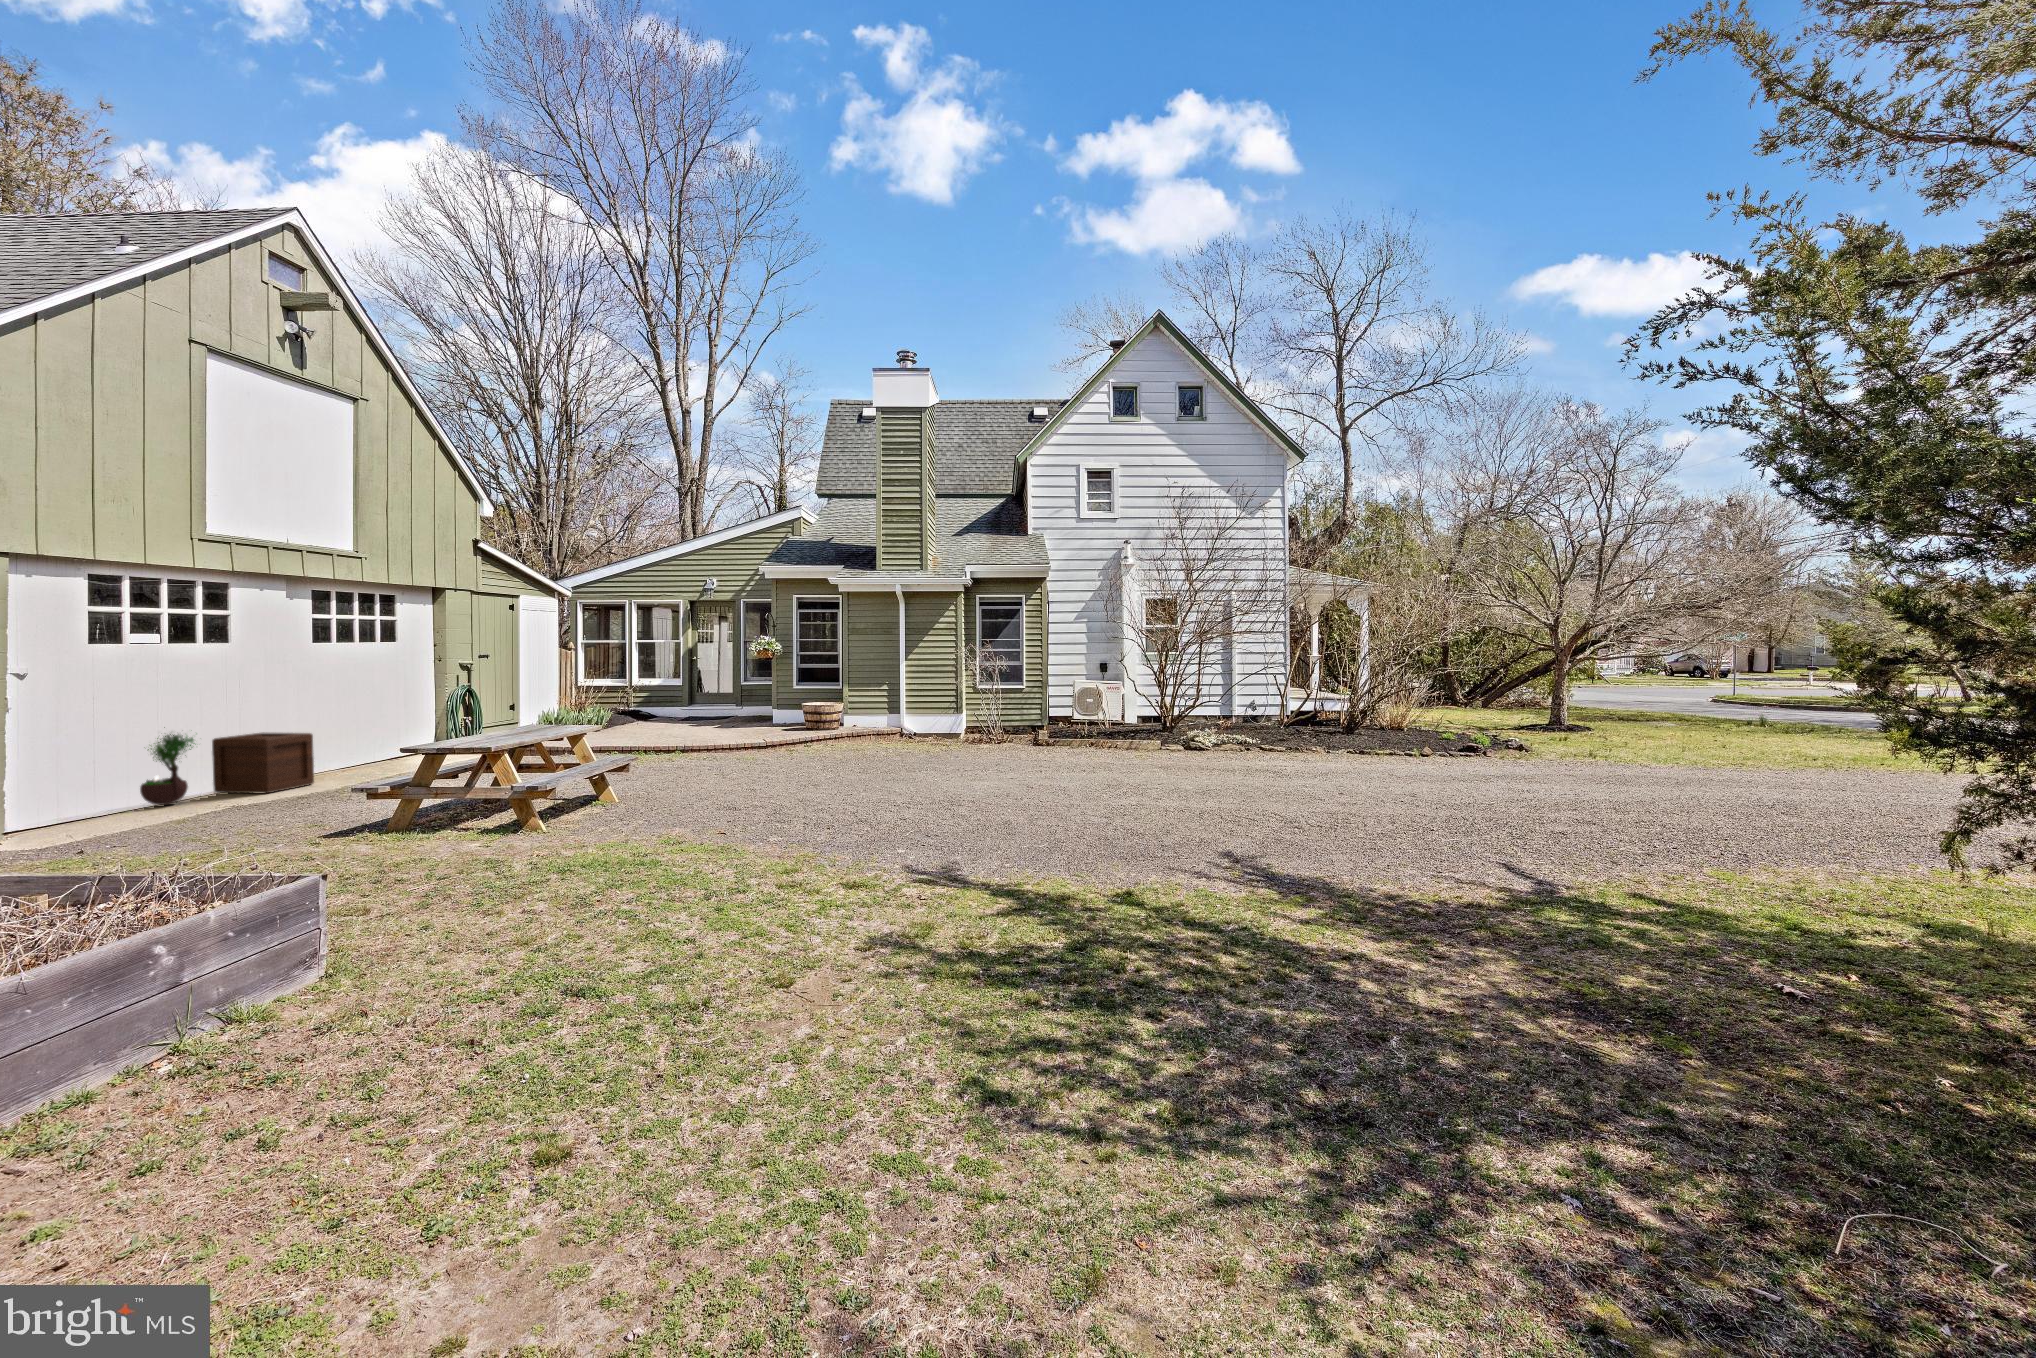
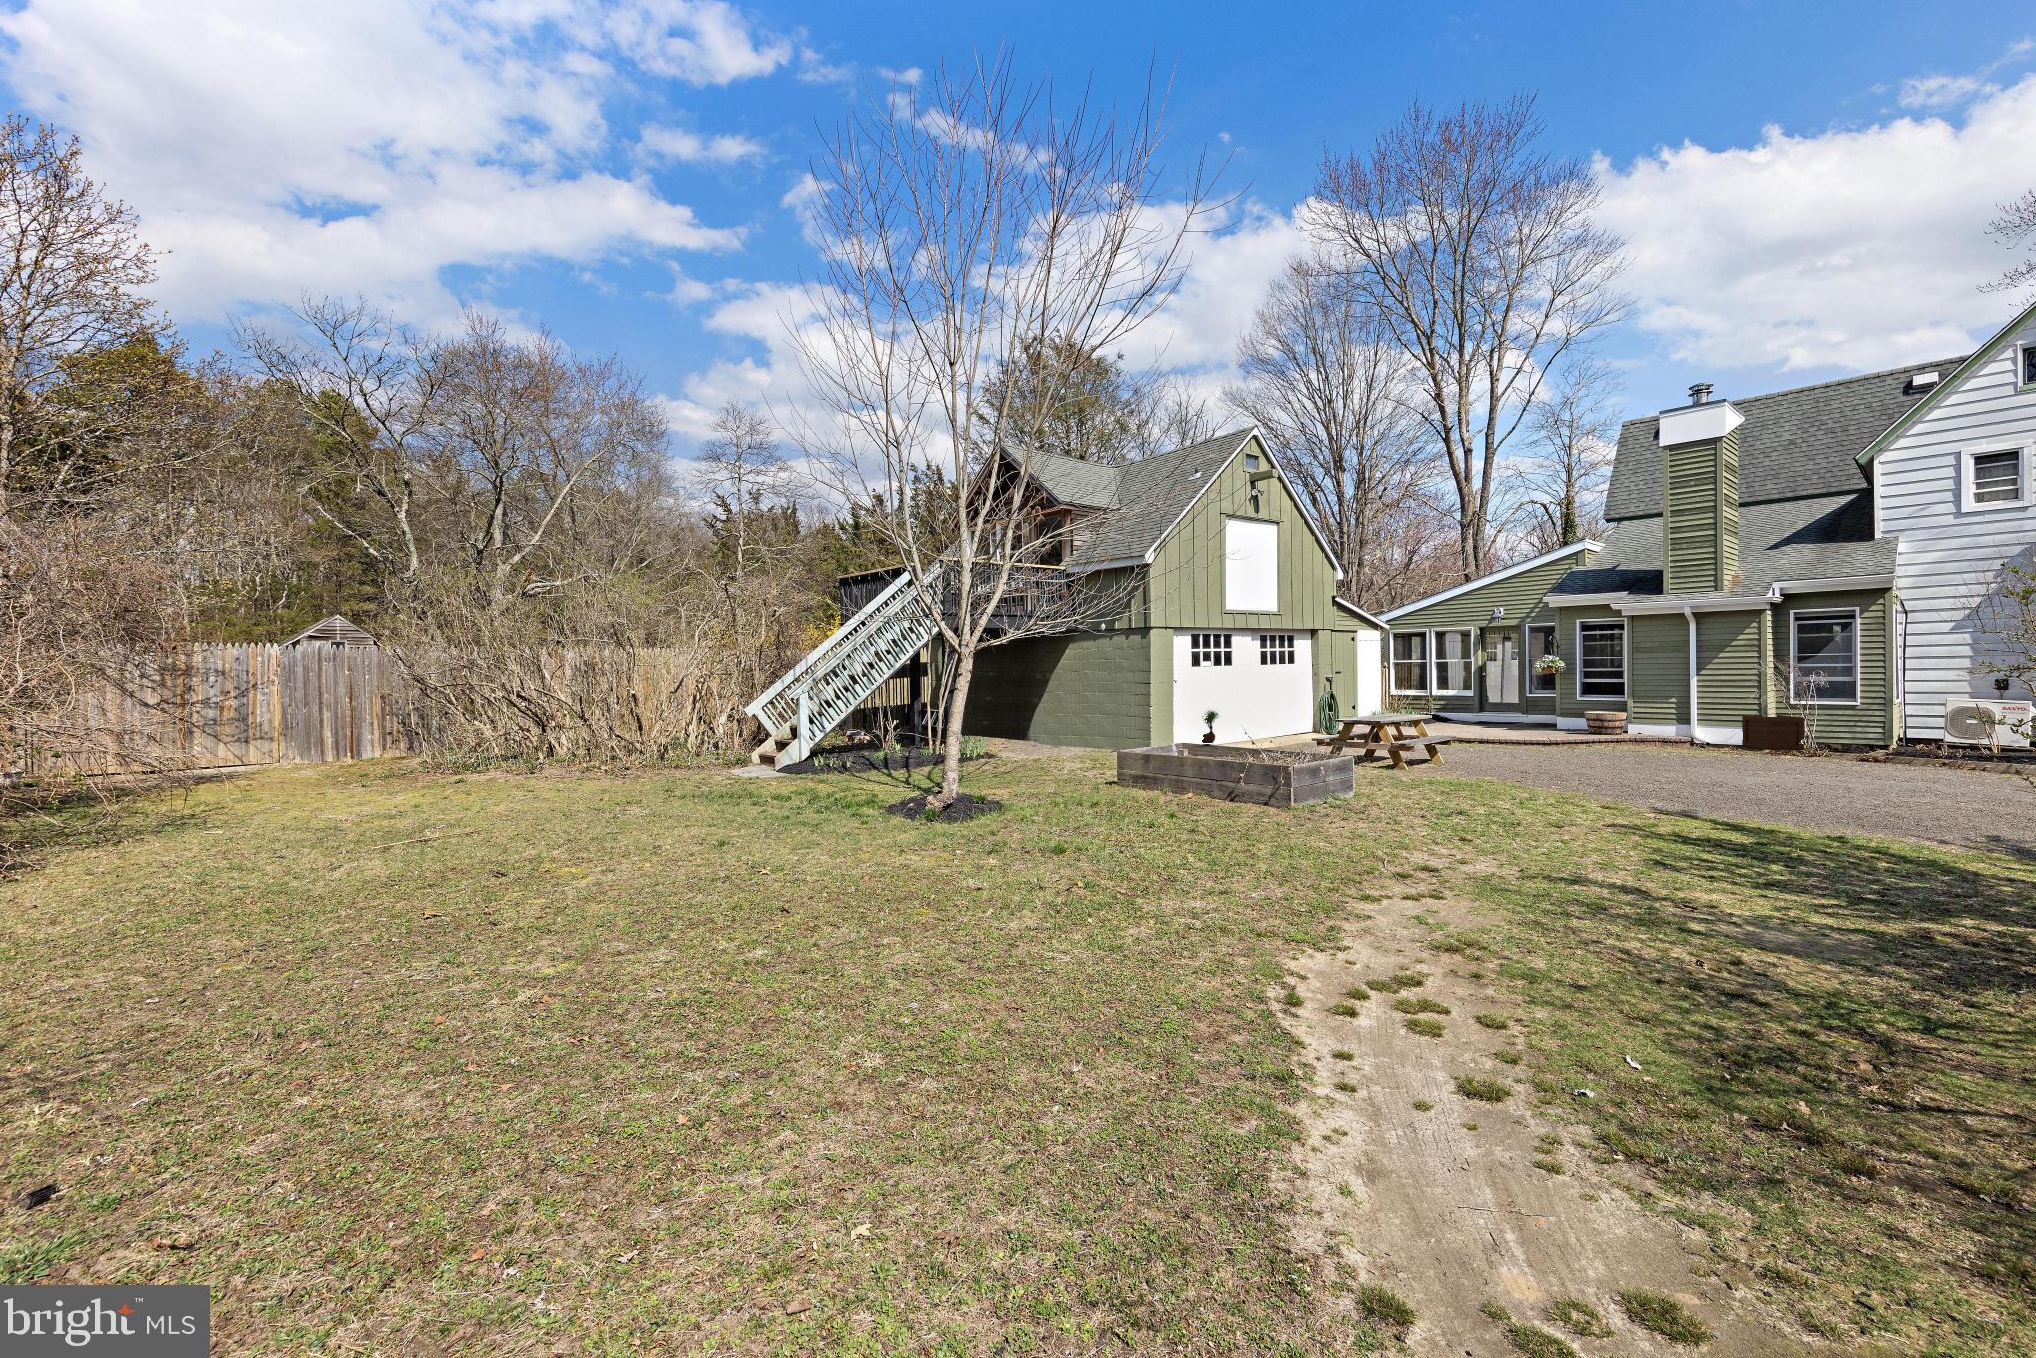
wooden crate: present [212,732,314,794] -> present [1742,715,1804,750]

